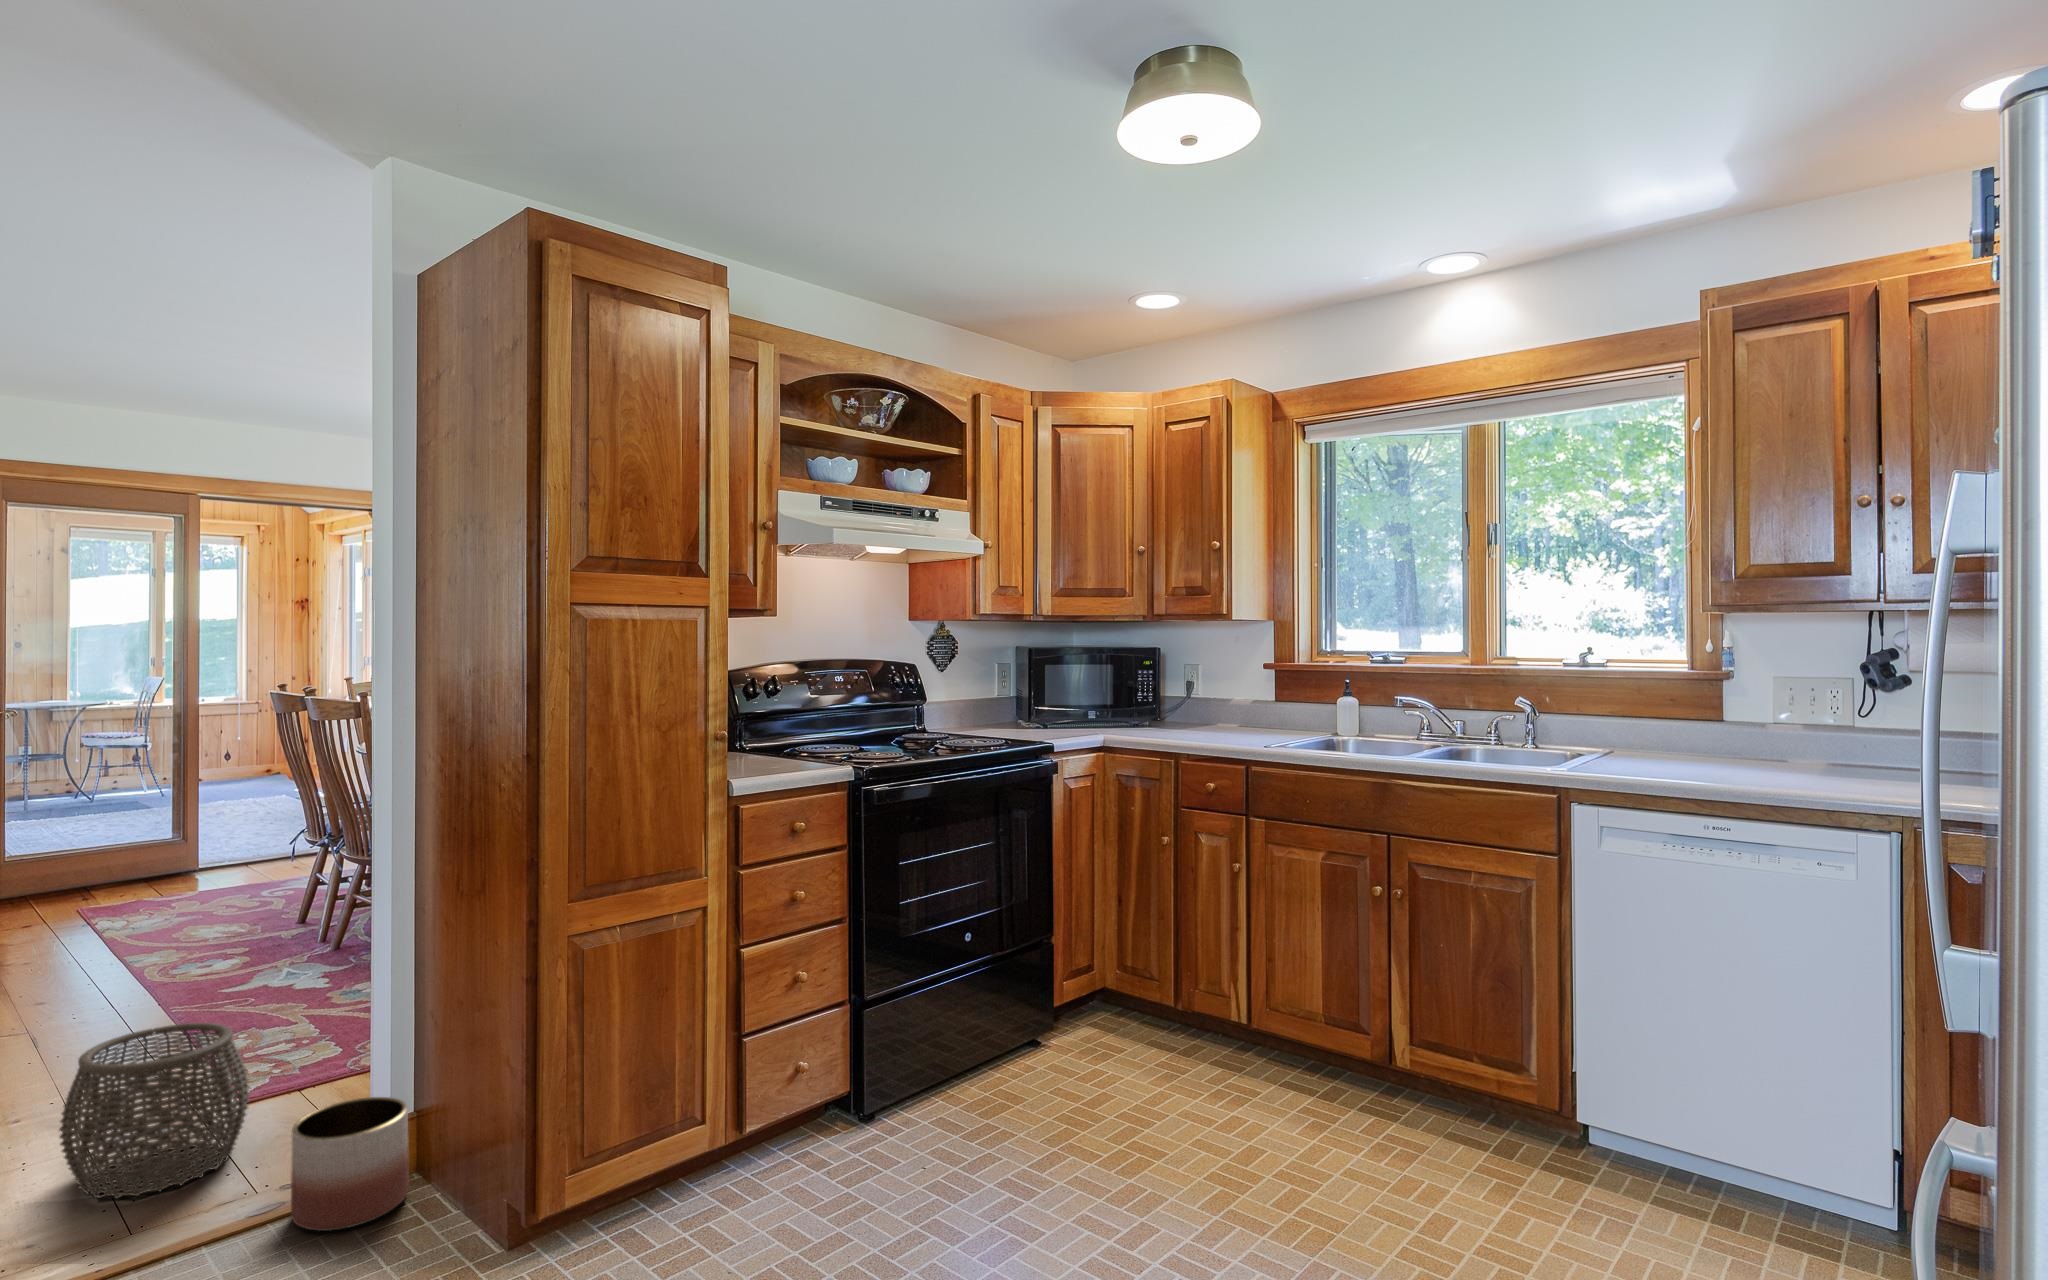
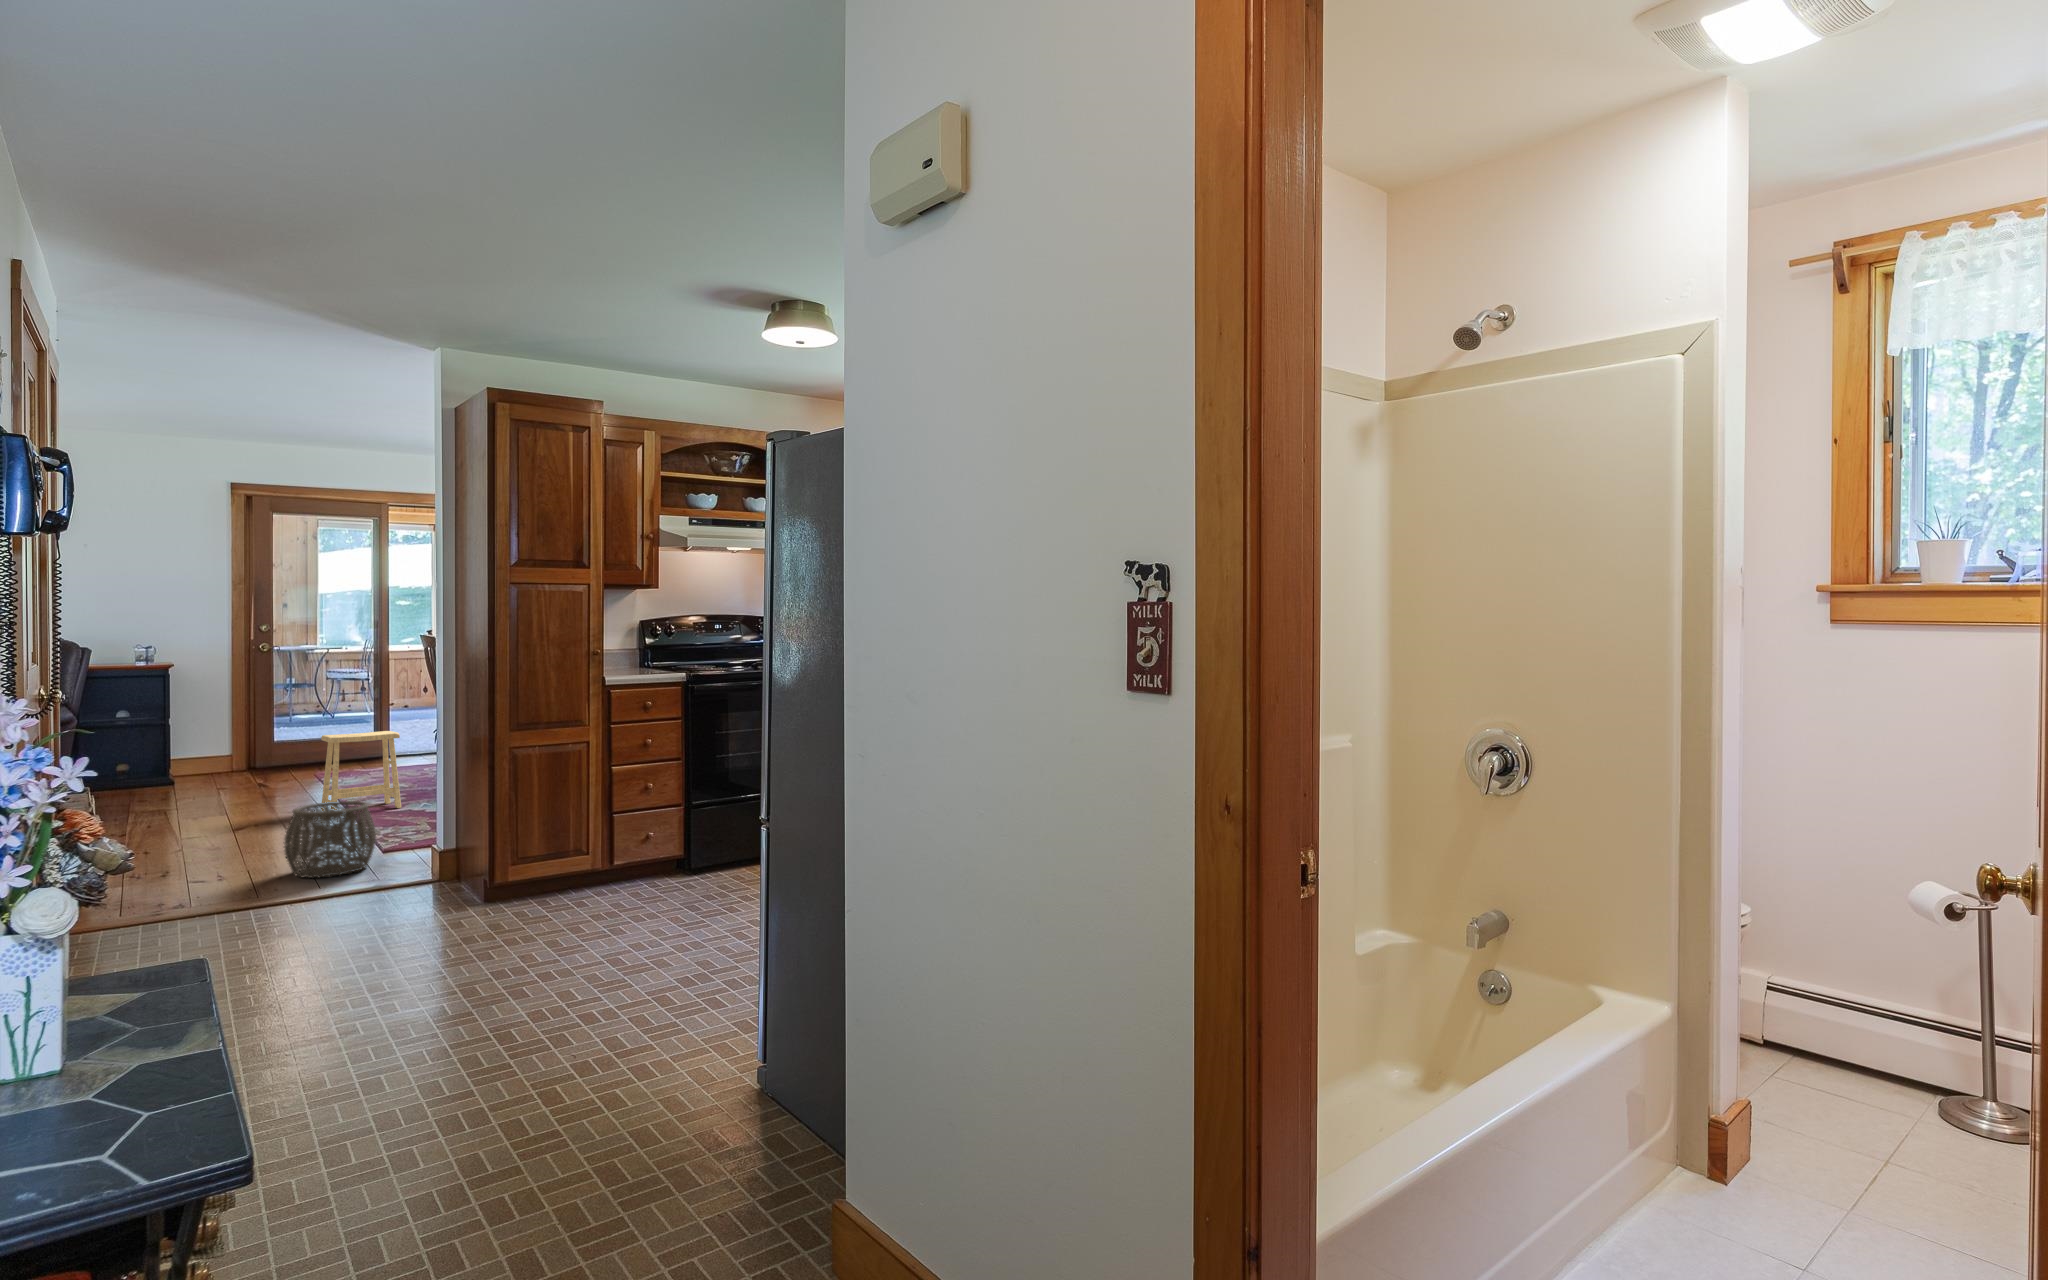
footstool: none [98,848,245,1008] -> present [321,731,401,808]
planter: present [291,1097,409,1231] -> none [386,835,445,891]

